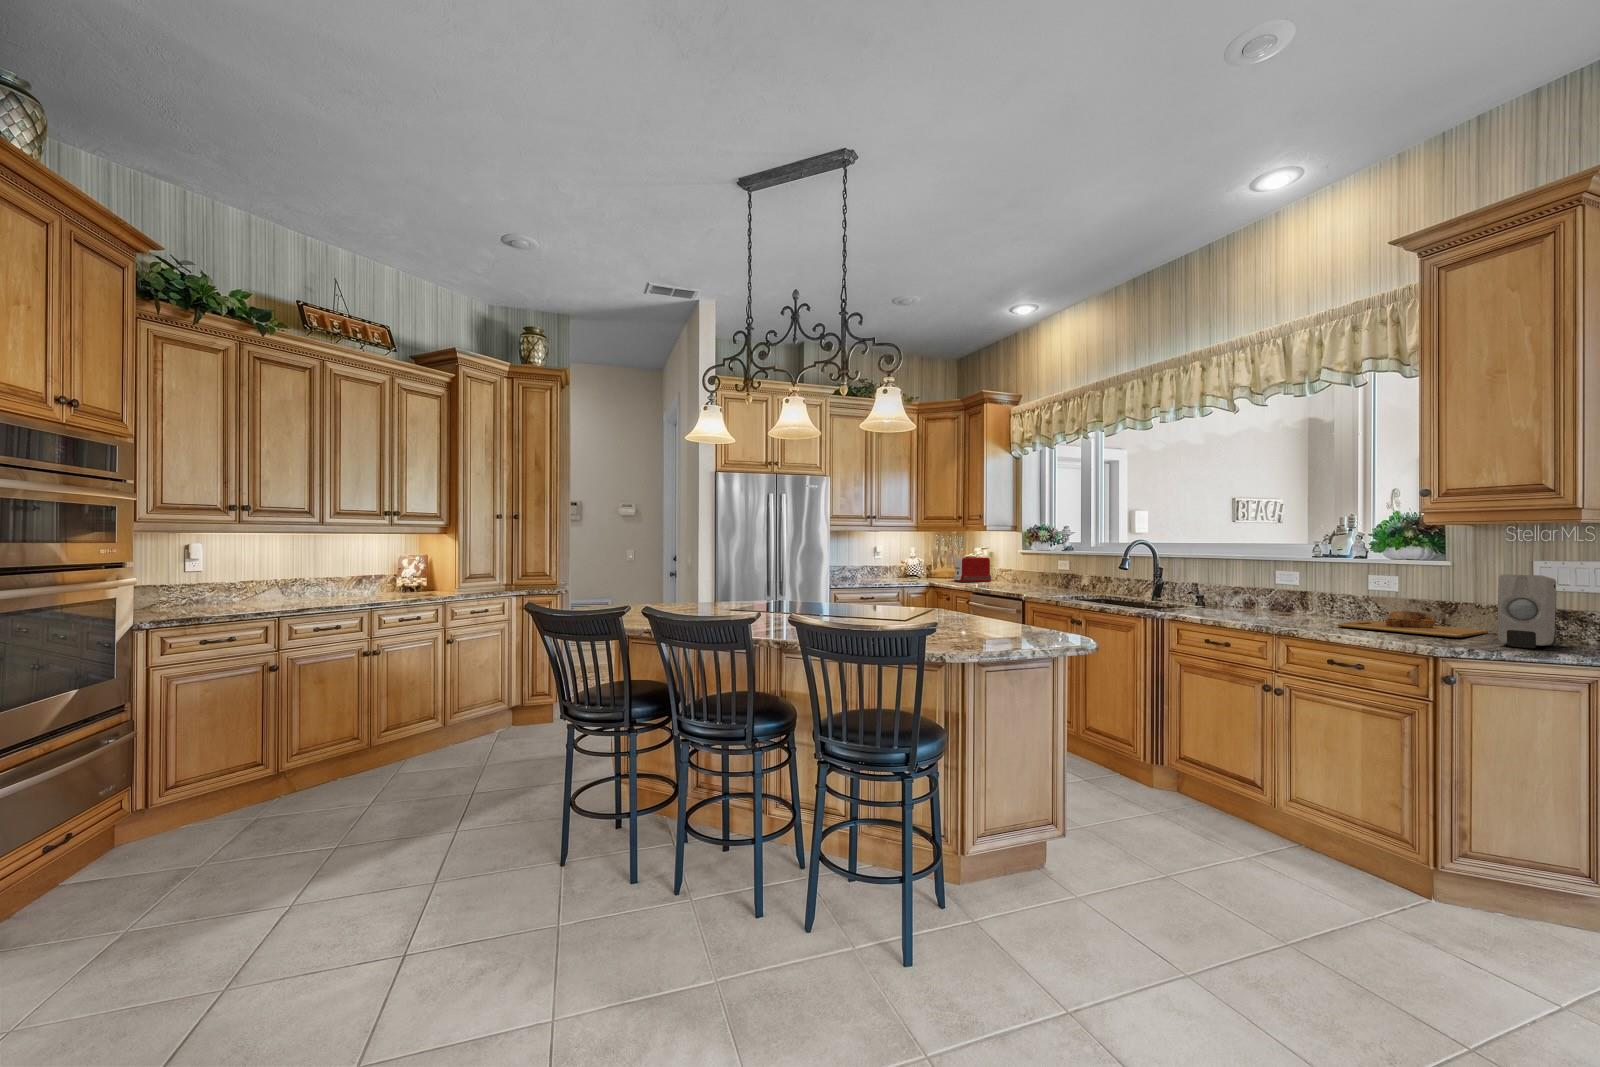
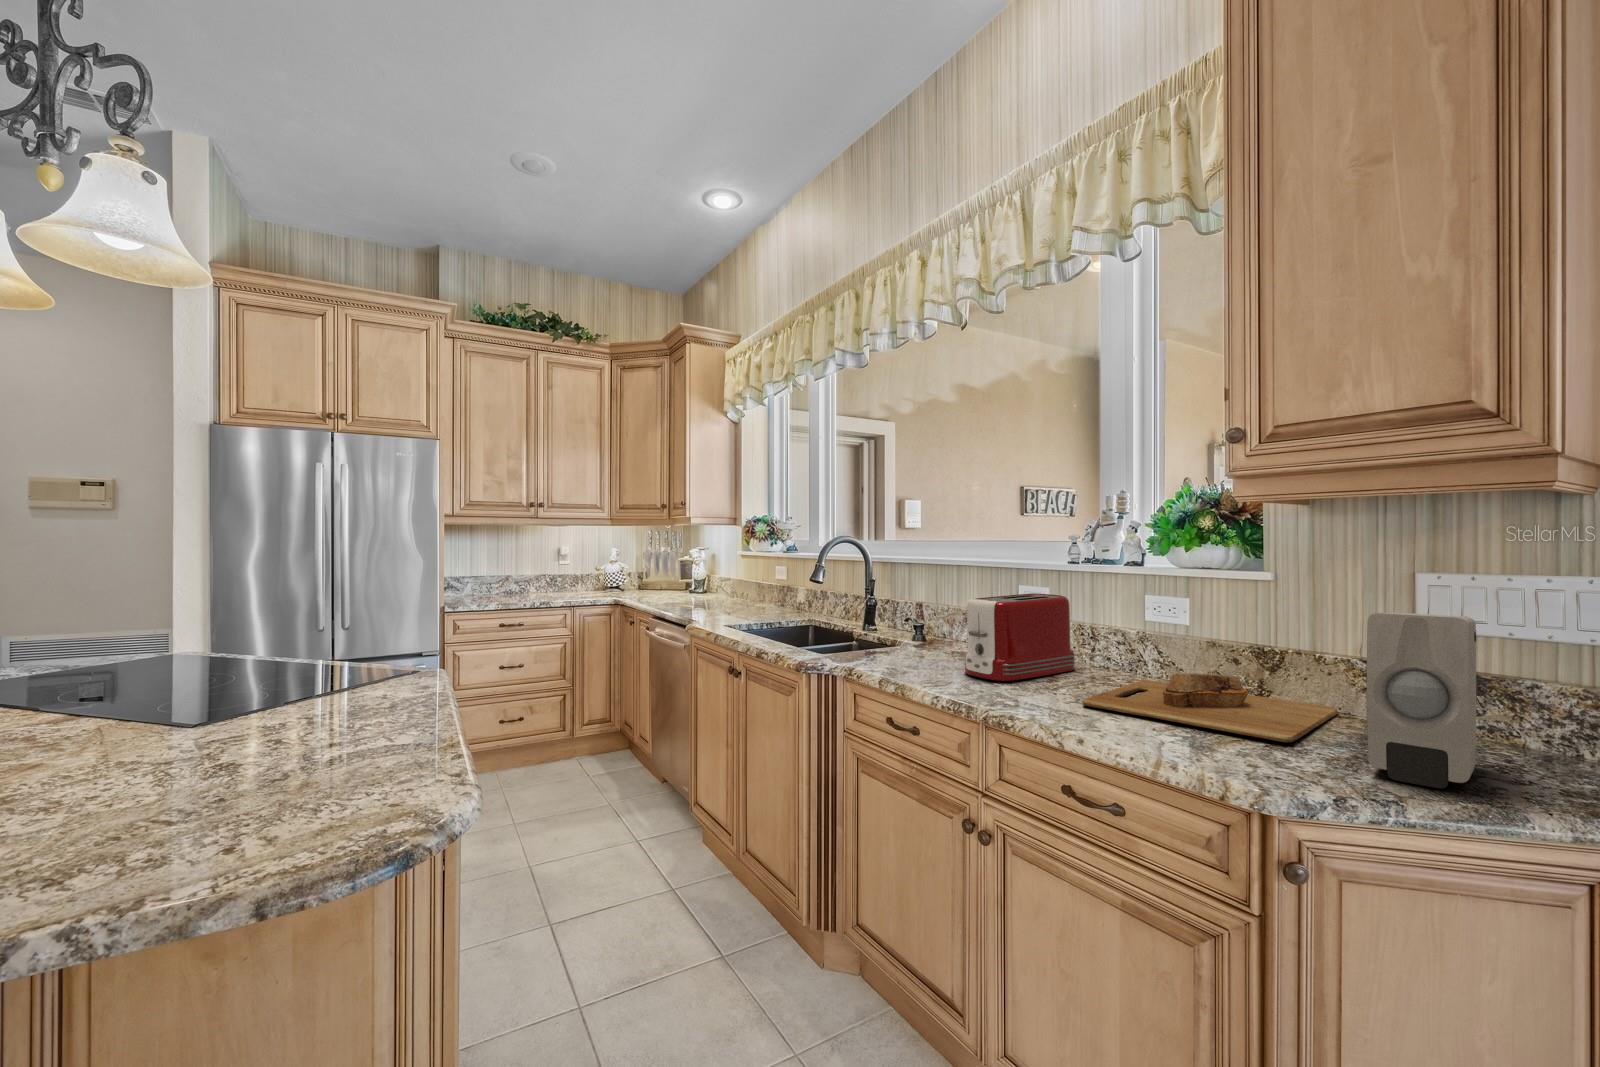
toaster: present [954,557,991,582] -> present [964,594,1075,681]

